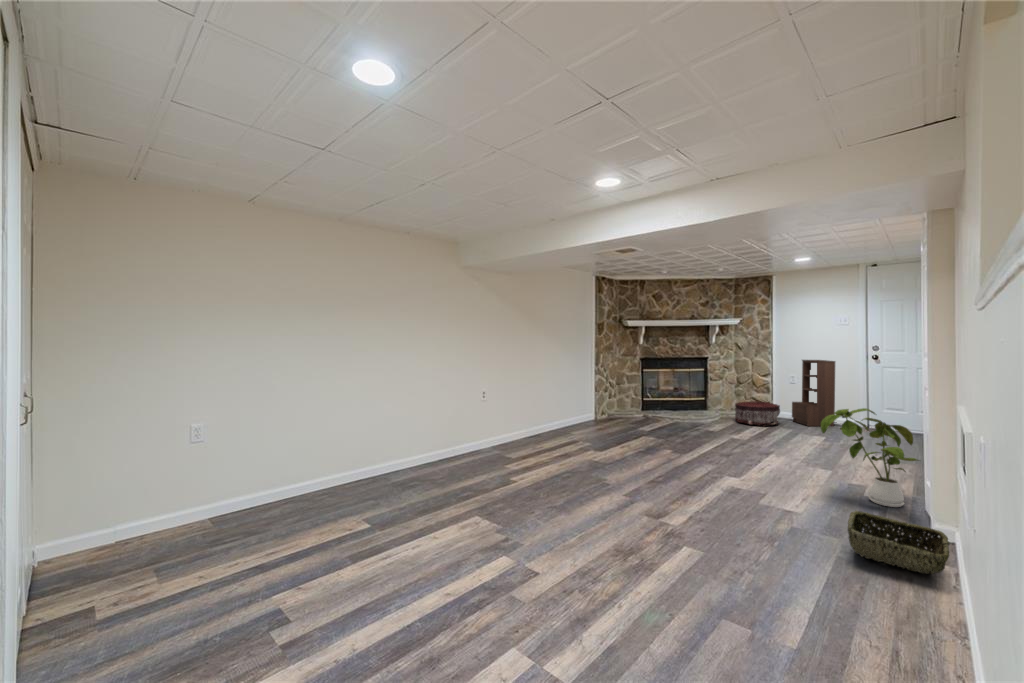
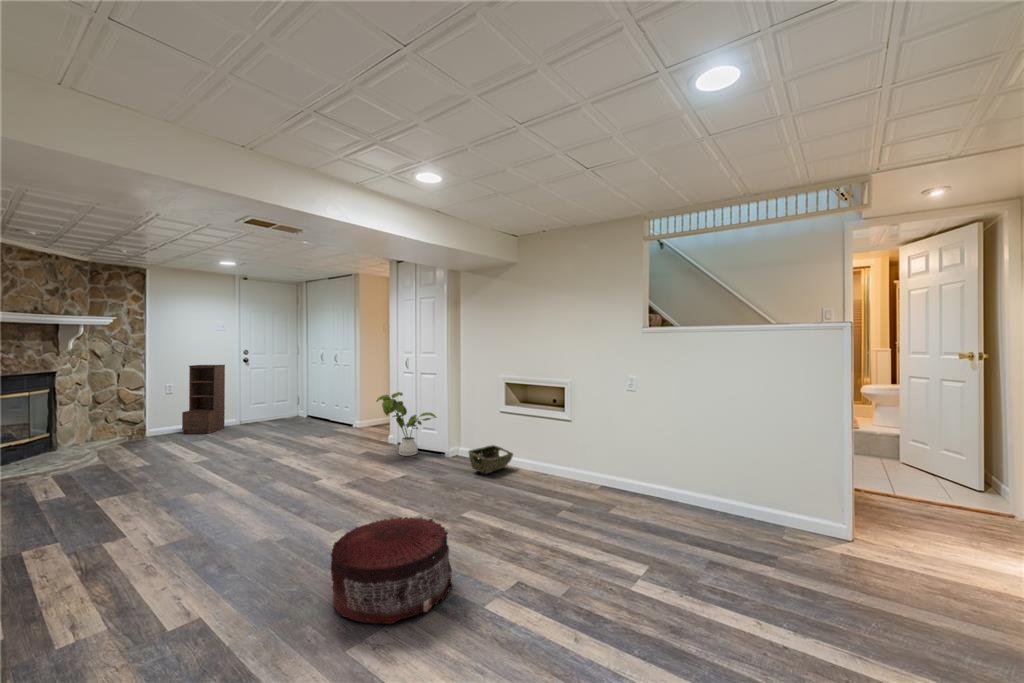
pouf: present [735,401,780,426] -> present [331,517,453,624]

